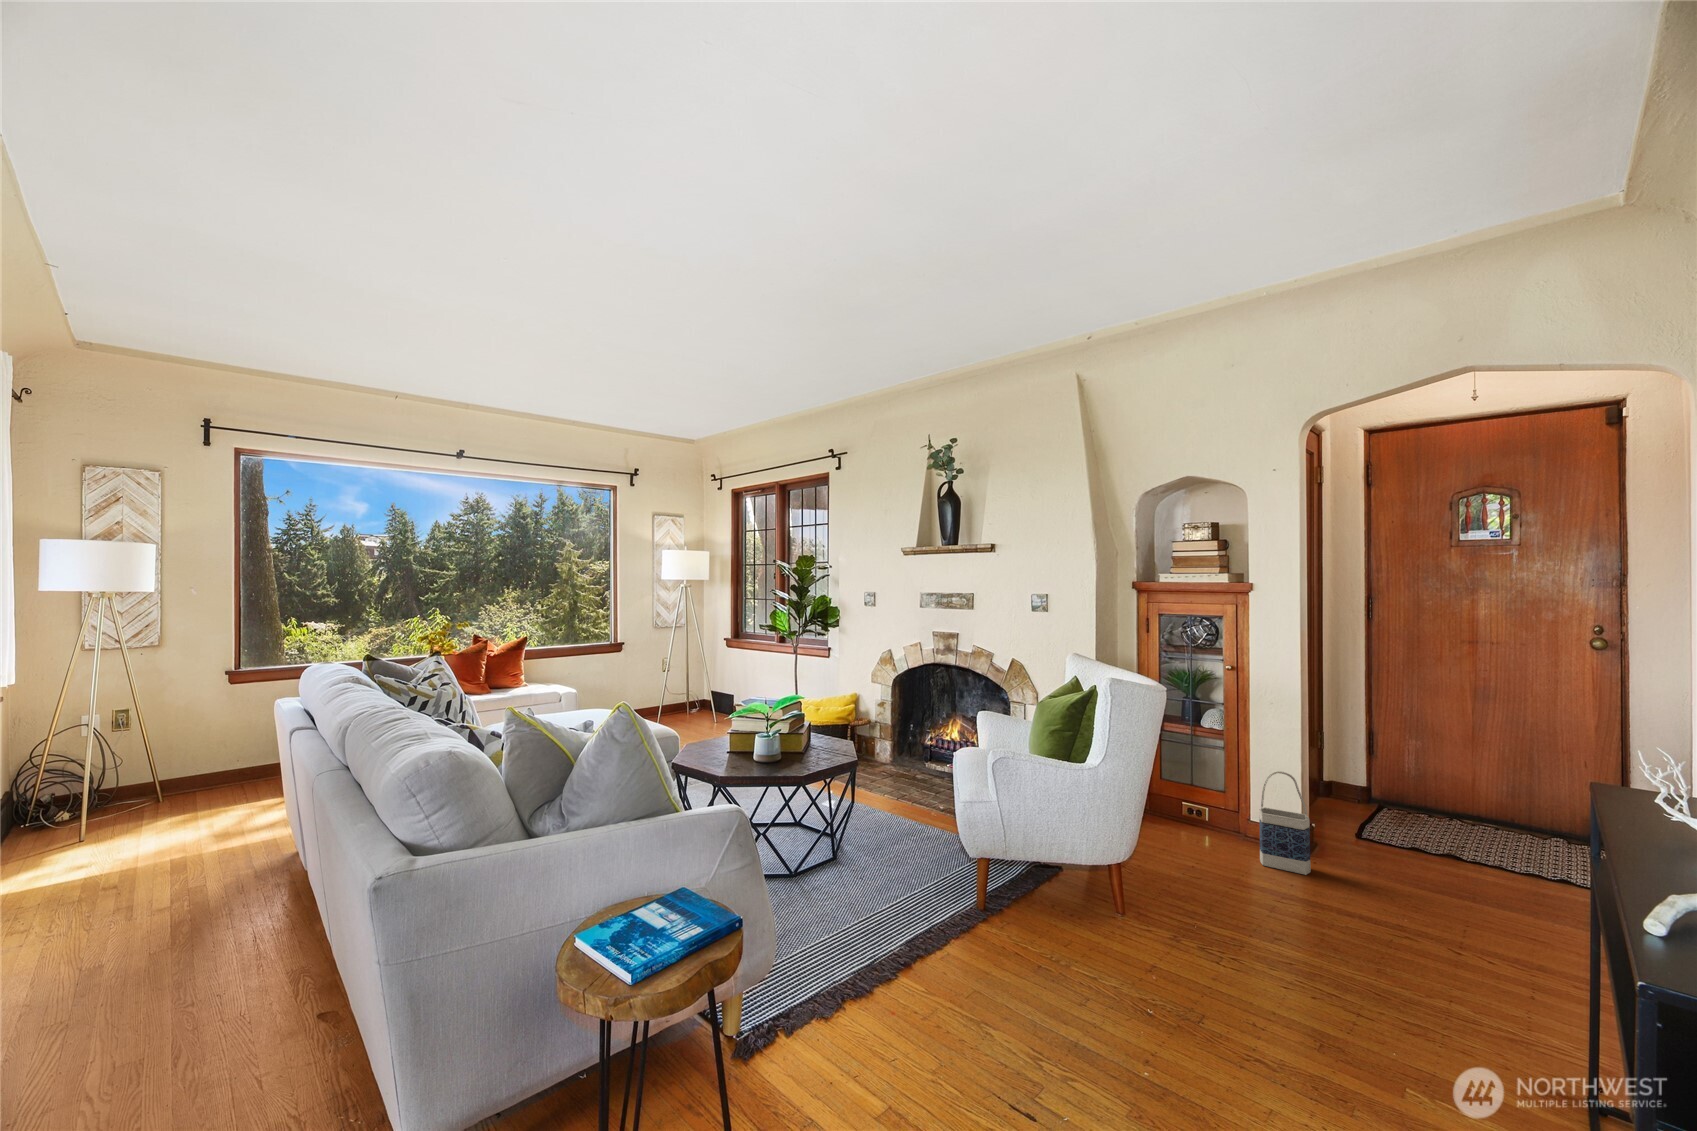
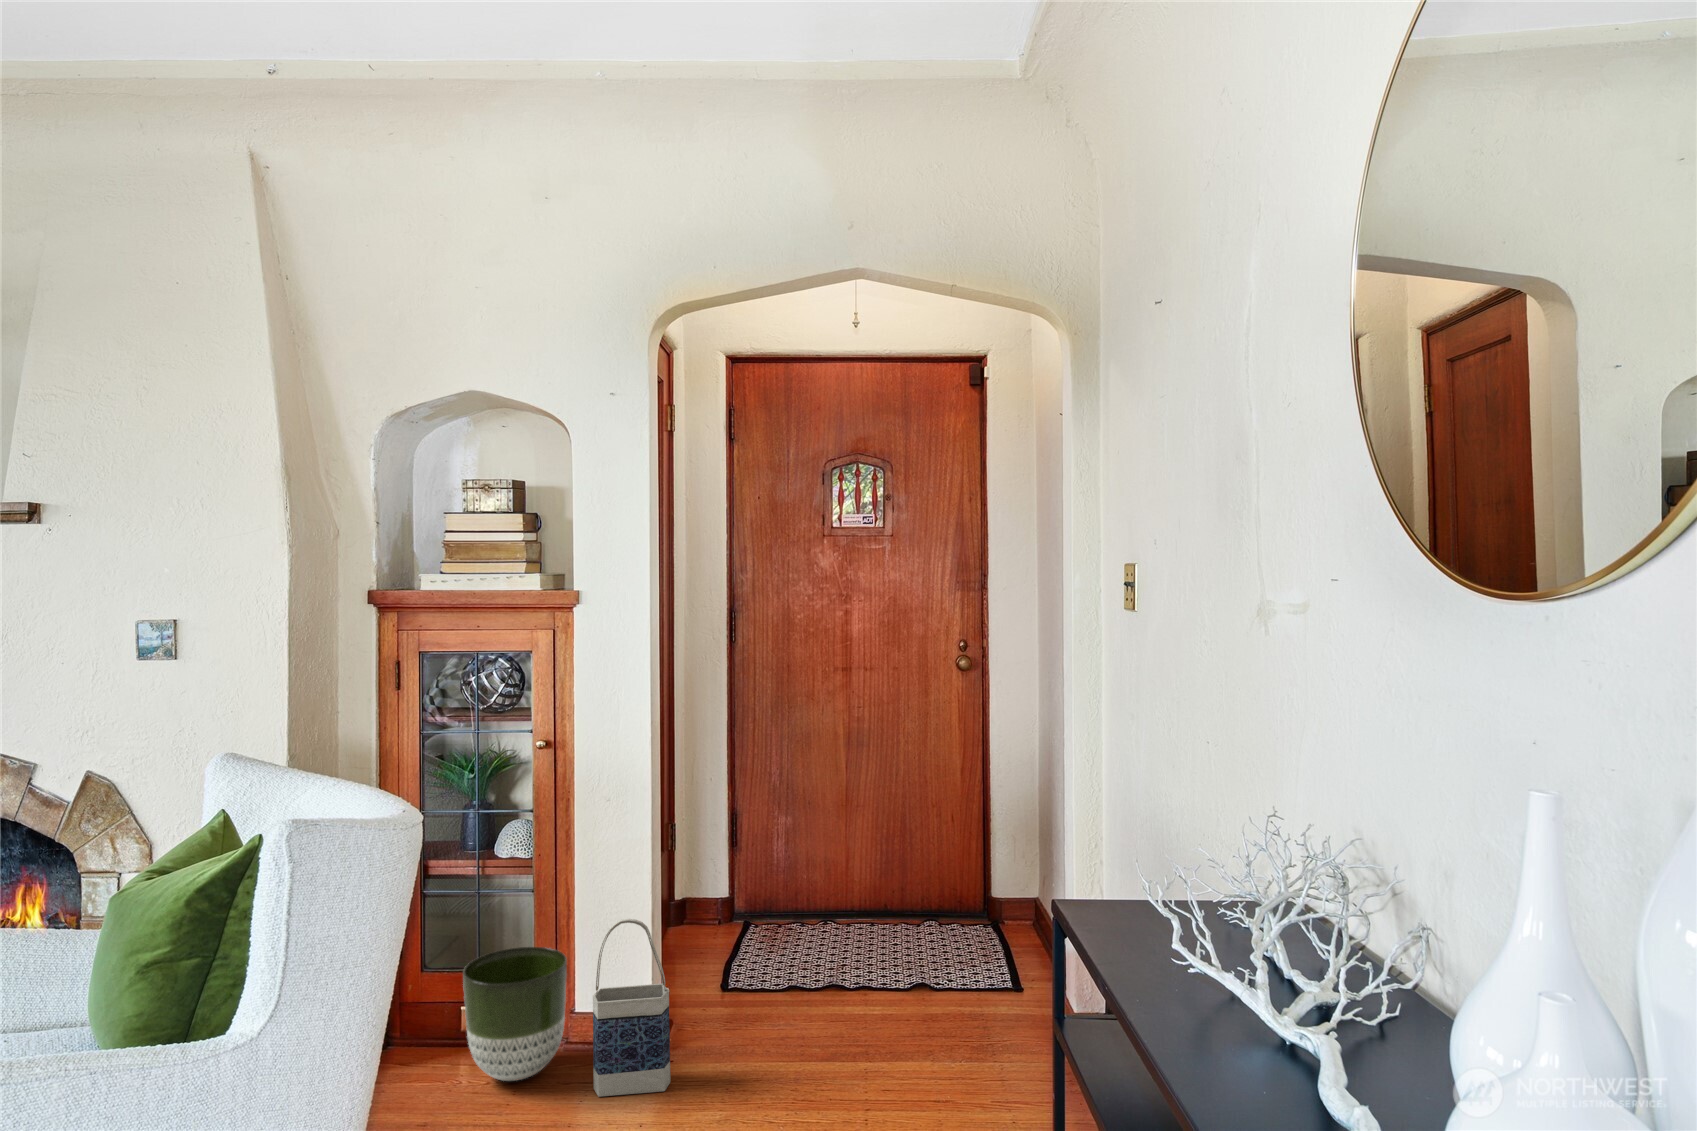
planter: none [1184,776,1244,845] -> present [463,947,567,1081]

